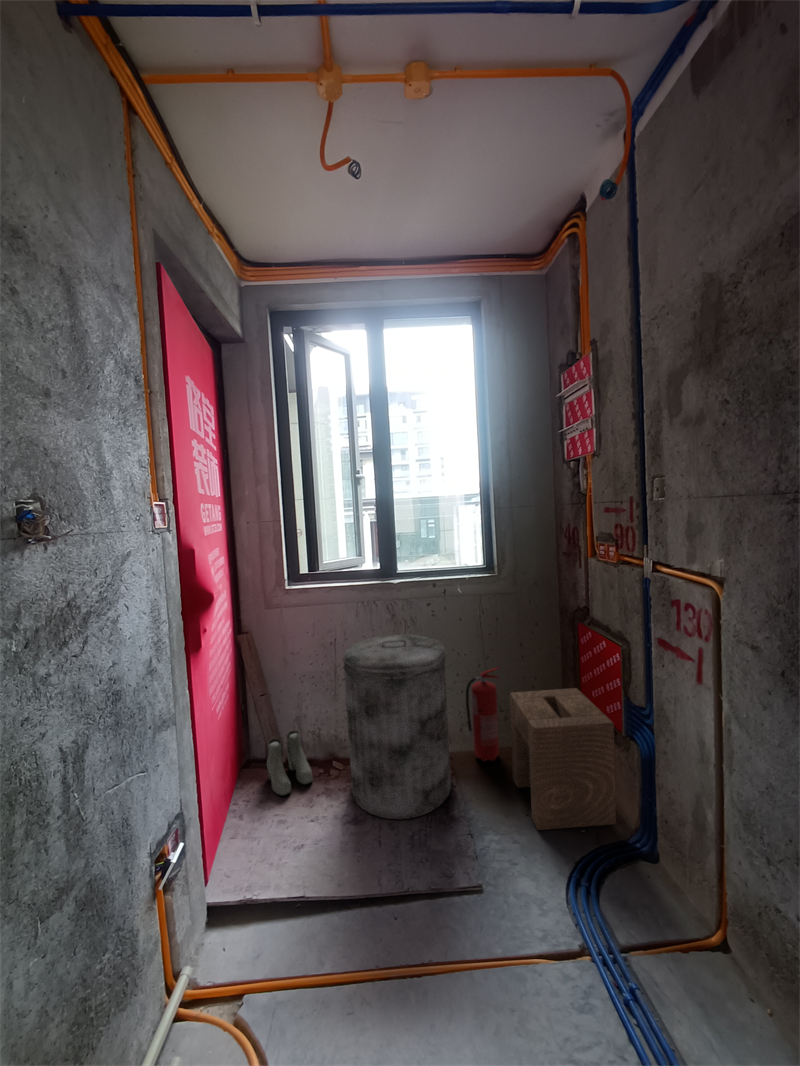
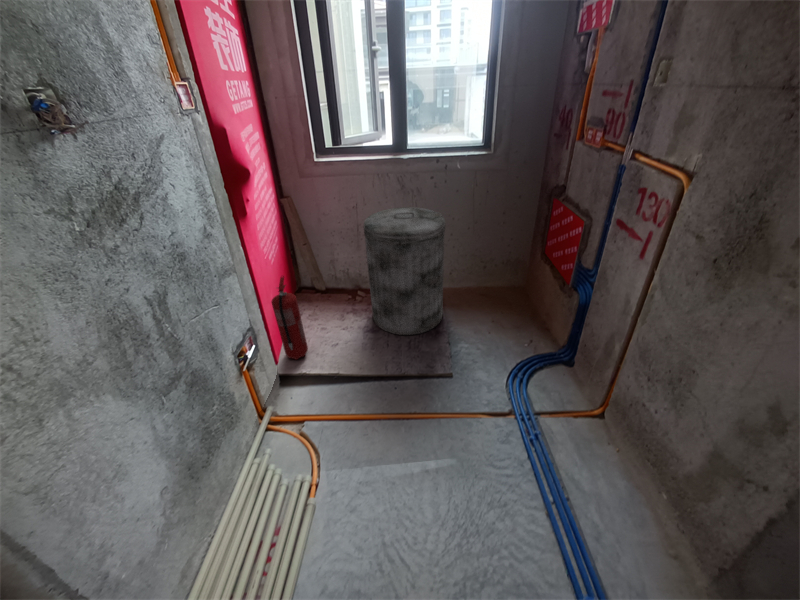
fire extinguisher: present [466,667,499,761] -> present [271,276,308,360]
stool: present [510,688,616,830] -> none [488,255,568,347]
boots: present [267,731,312,796] -> none [313,275,346,316]

